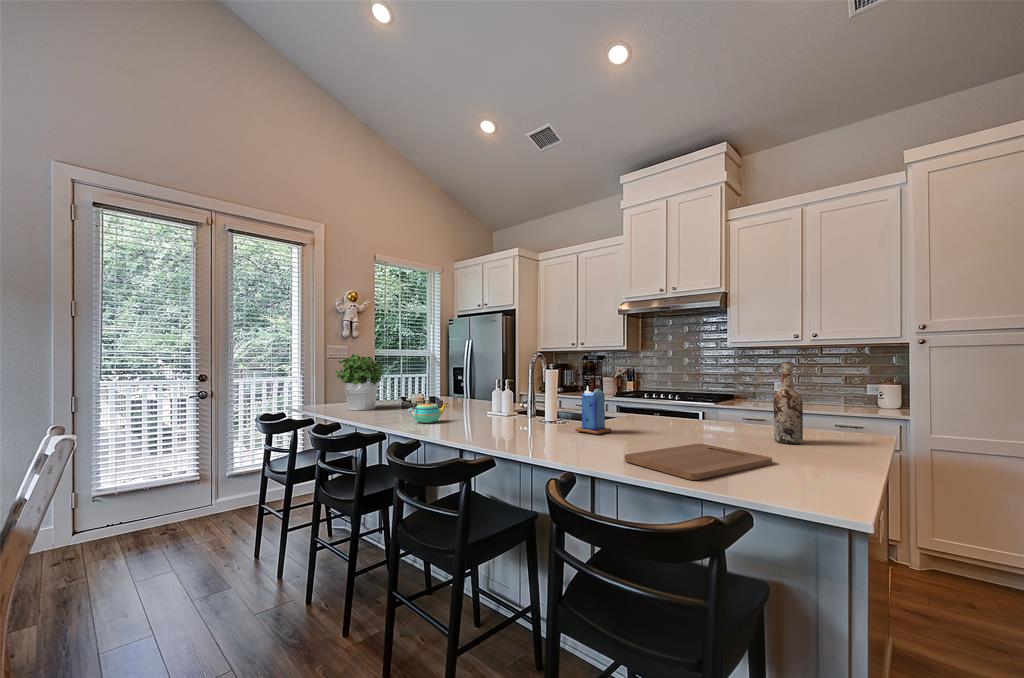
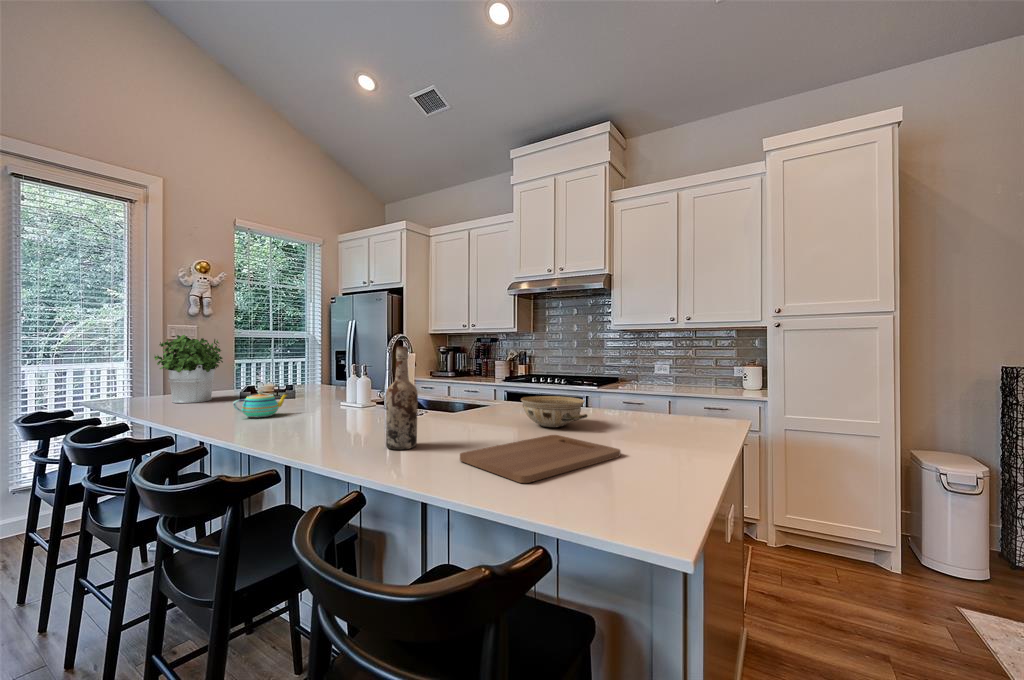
wine bottle: present [773,362,803,444] -> present [386,346,418,450]
candle: present [575,386,611,434] -> none [429,371,470,426]
ceramic bowl: none [659,409,728,438] -> present [521,396,587,428]

